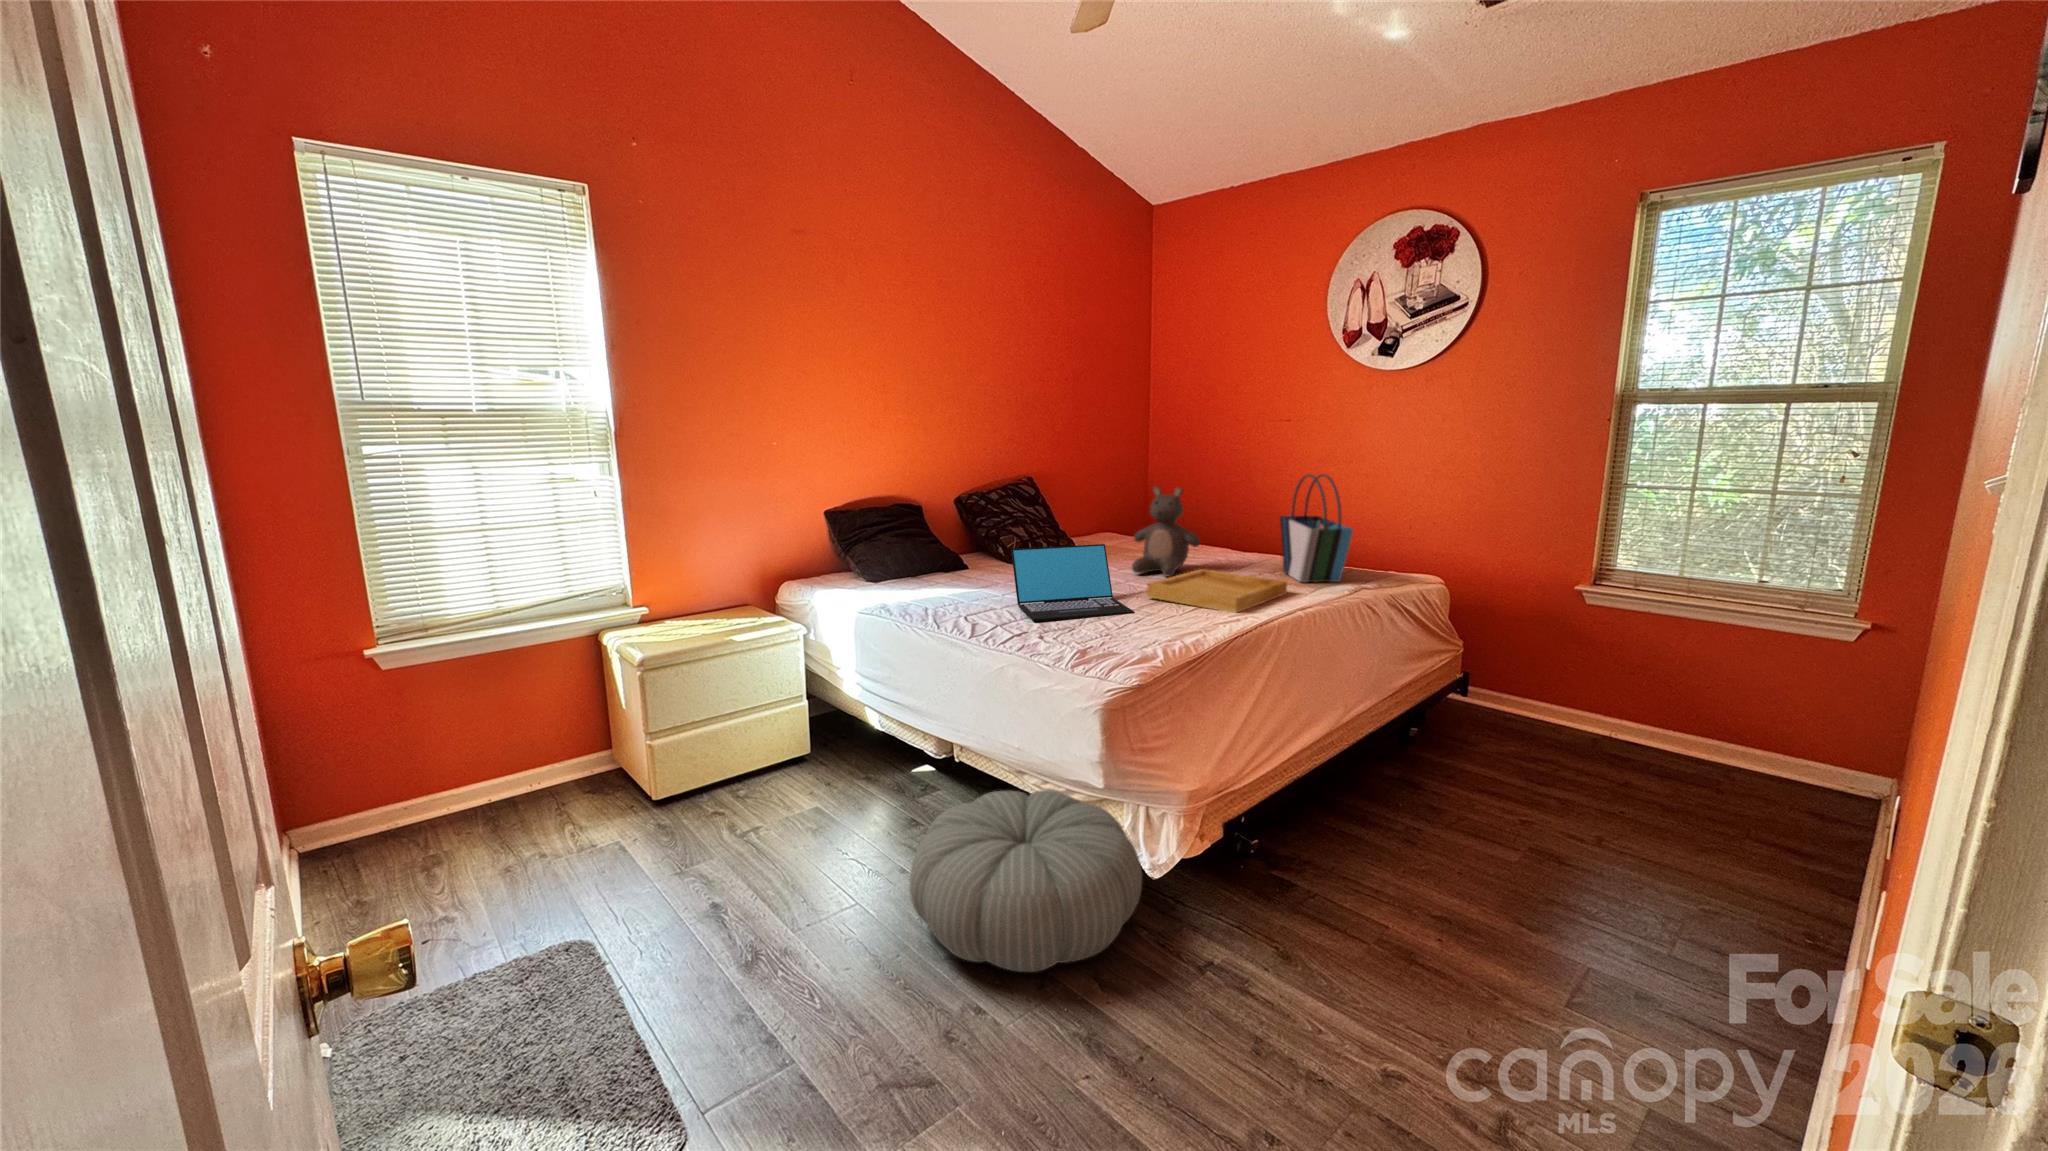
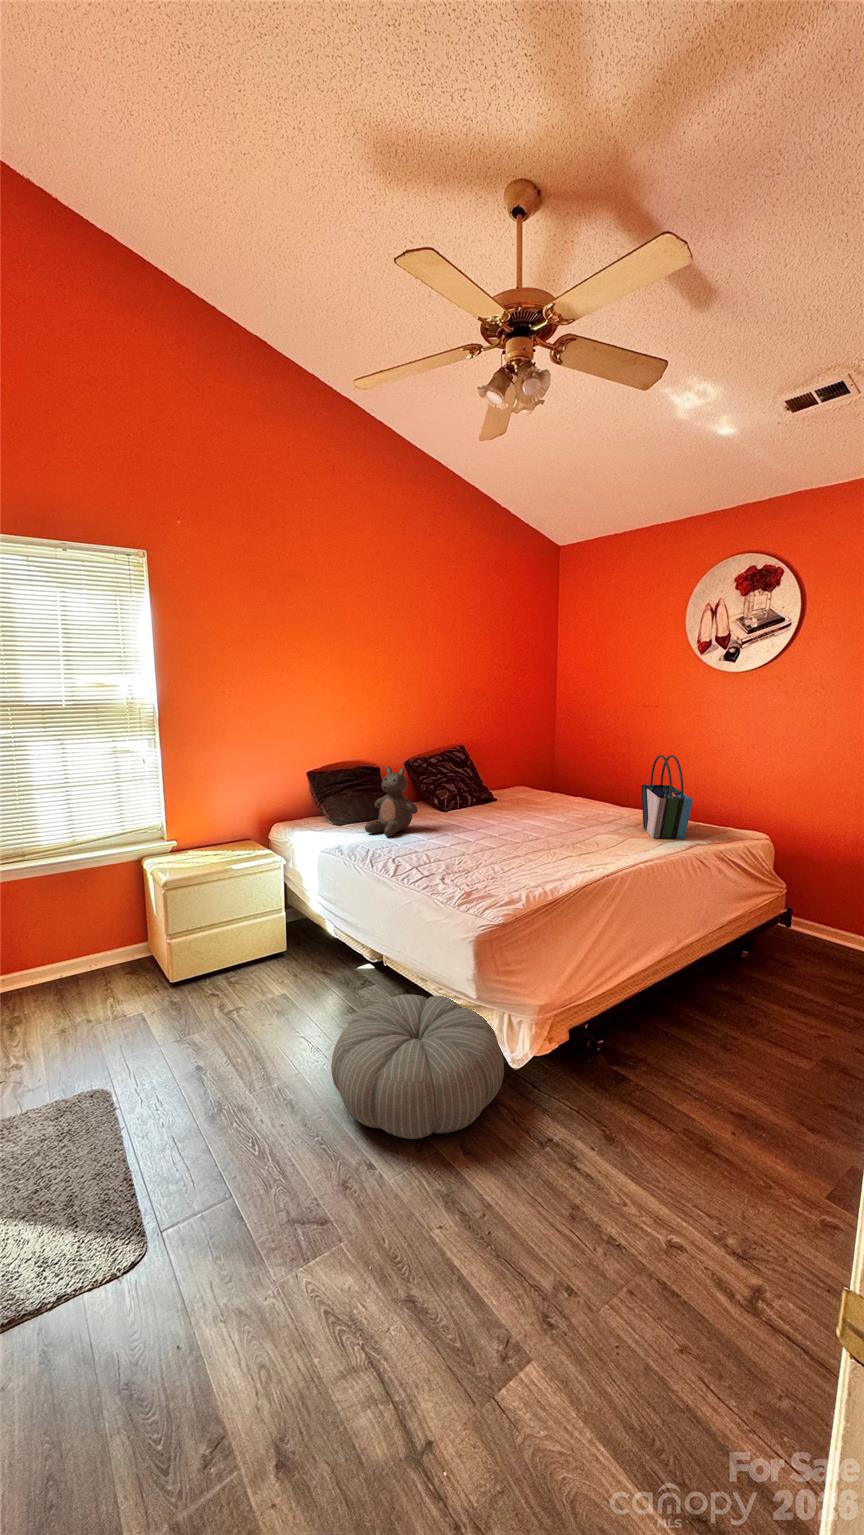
teddy bear: present [1132,486,1200,577] -> present [365,766,418,837]
laptop: present [1011,544,1135,622] -> none [430,806,518,866]
tray: present [1147,569,1287,613] -> none [532,825,640,864]

